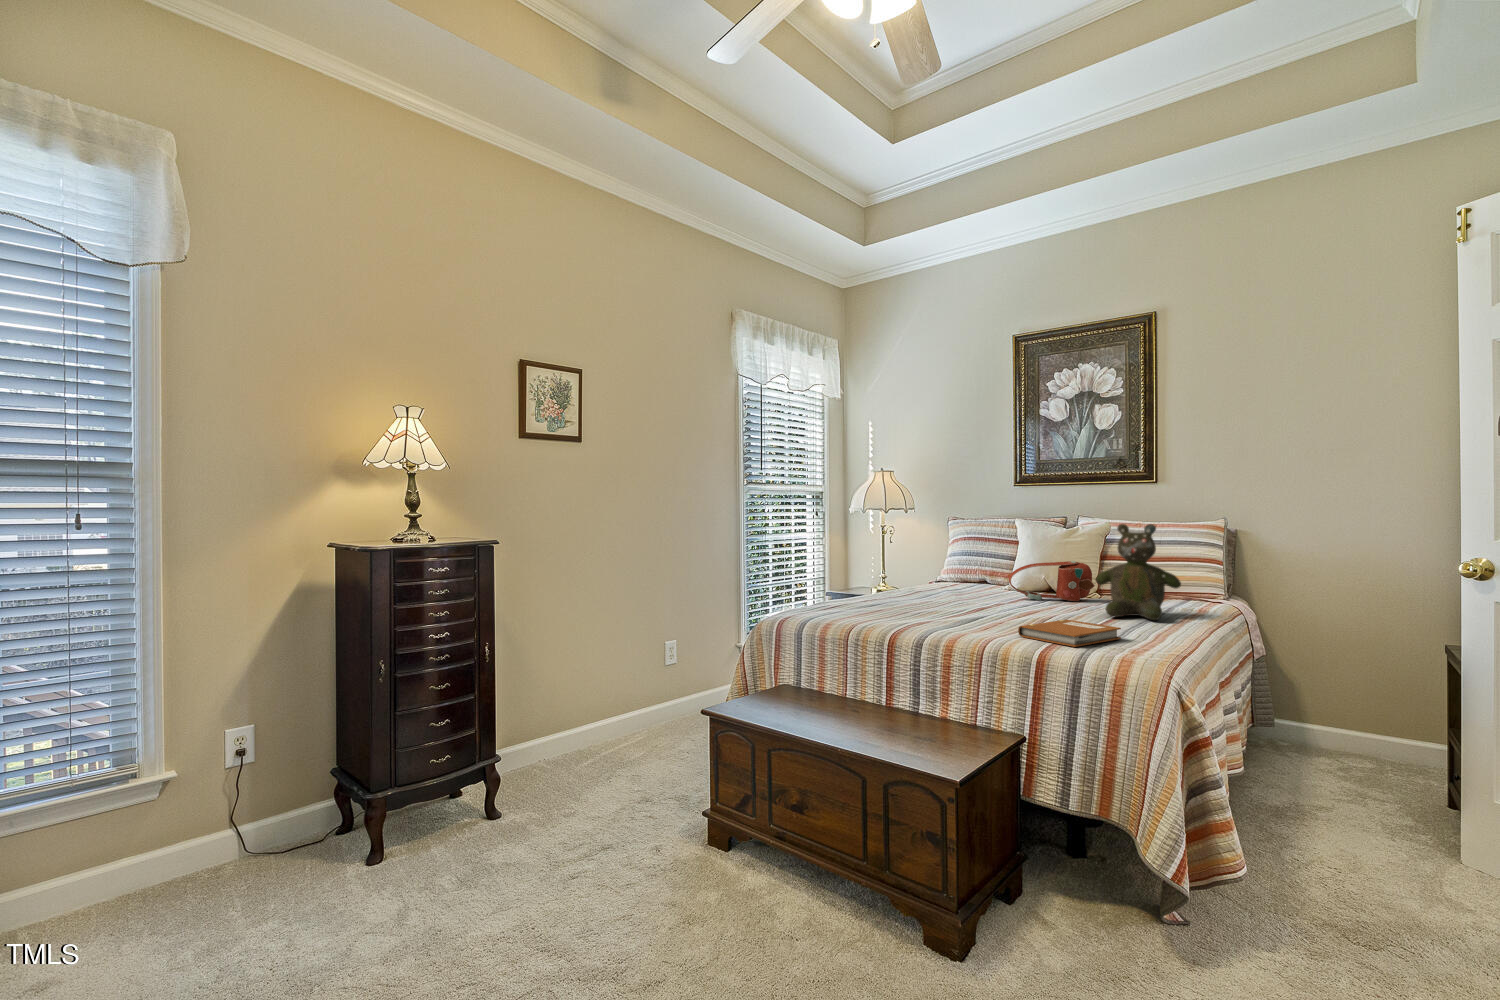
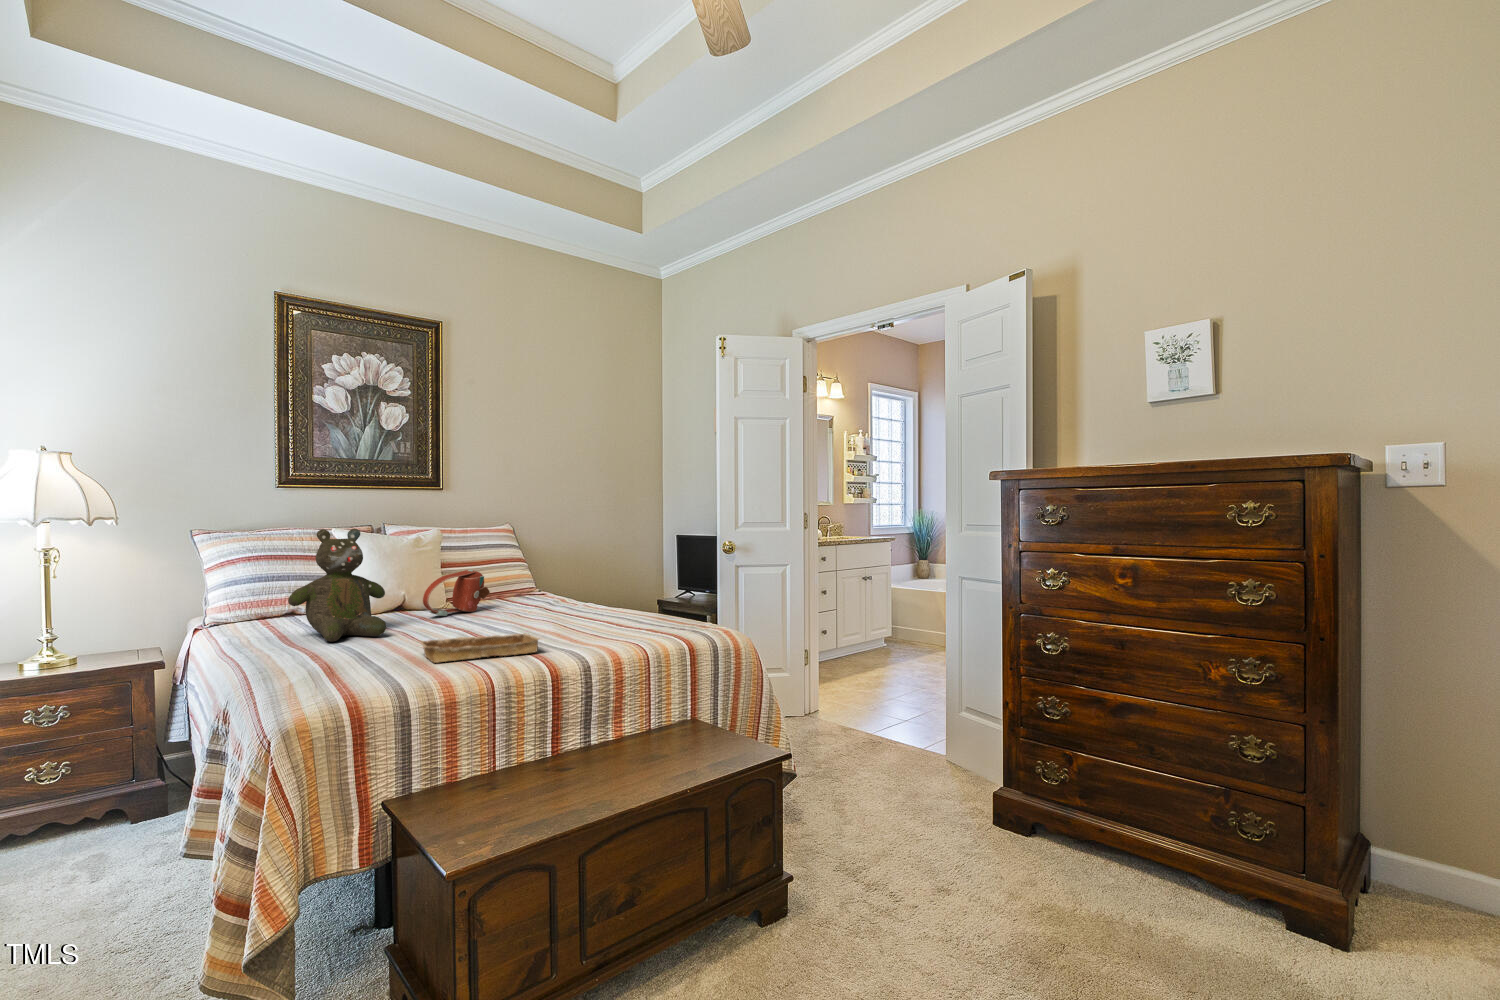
teddy bear: present [1096,524,1181,620] -> present [288,529,386,642]
tray: none [854,601,948,626] -> present [420,633,539,663]
notebook: present [1018,620,1121,647] -> none [602,616,677,639]

